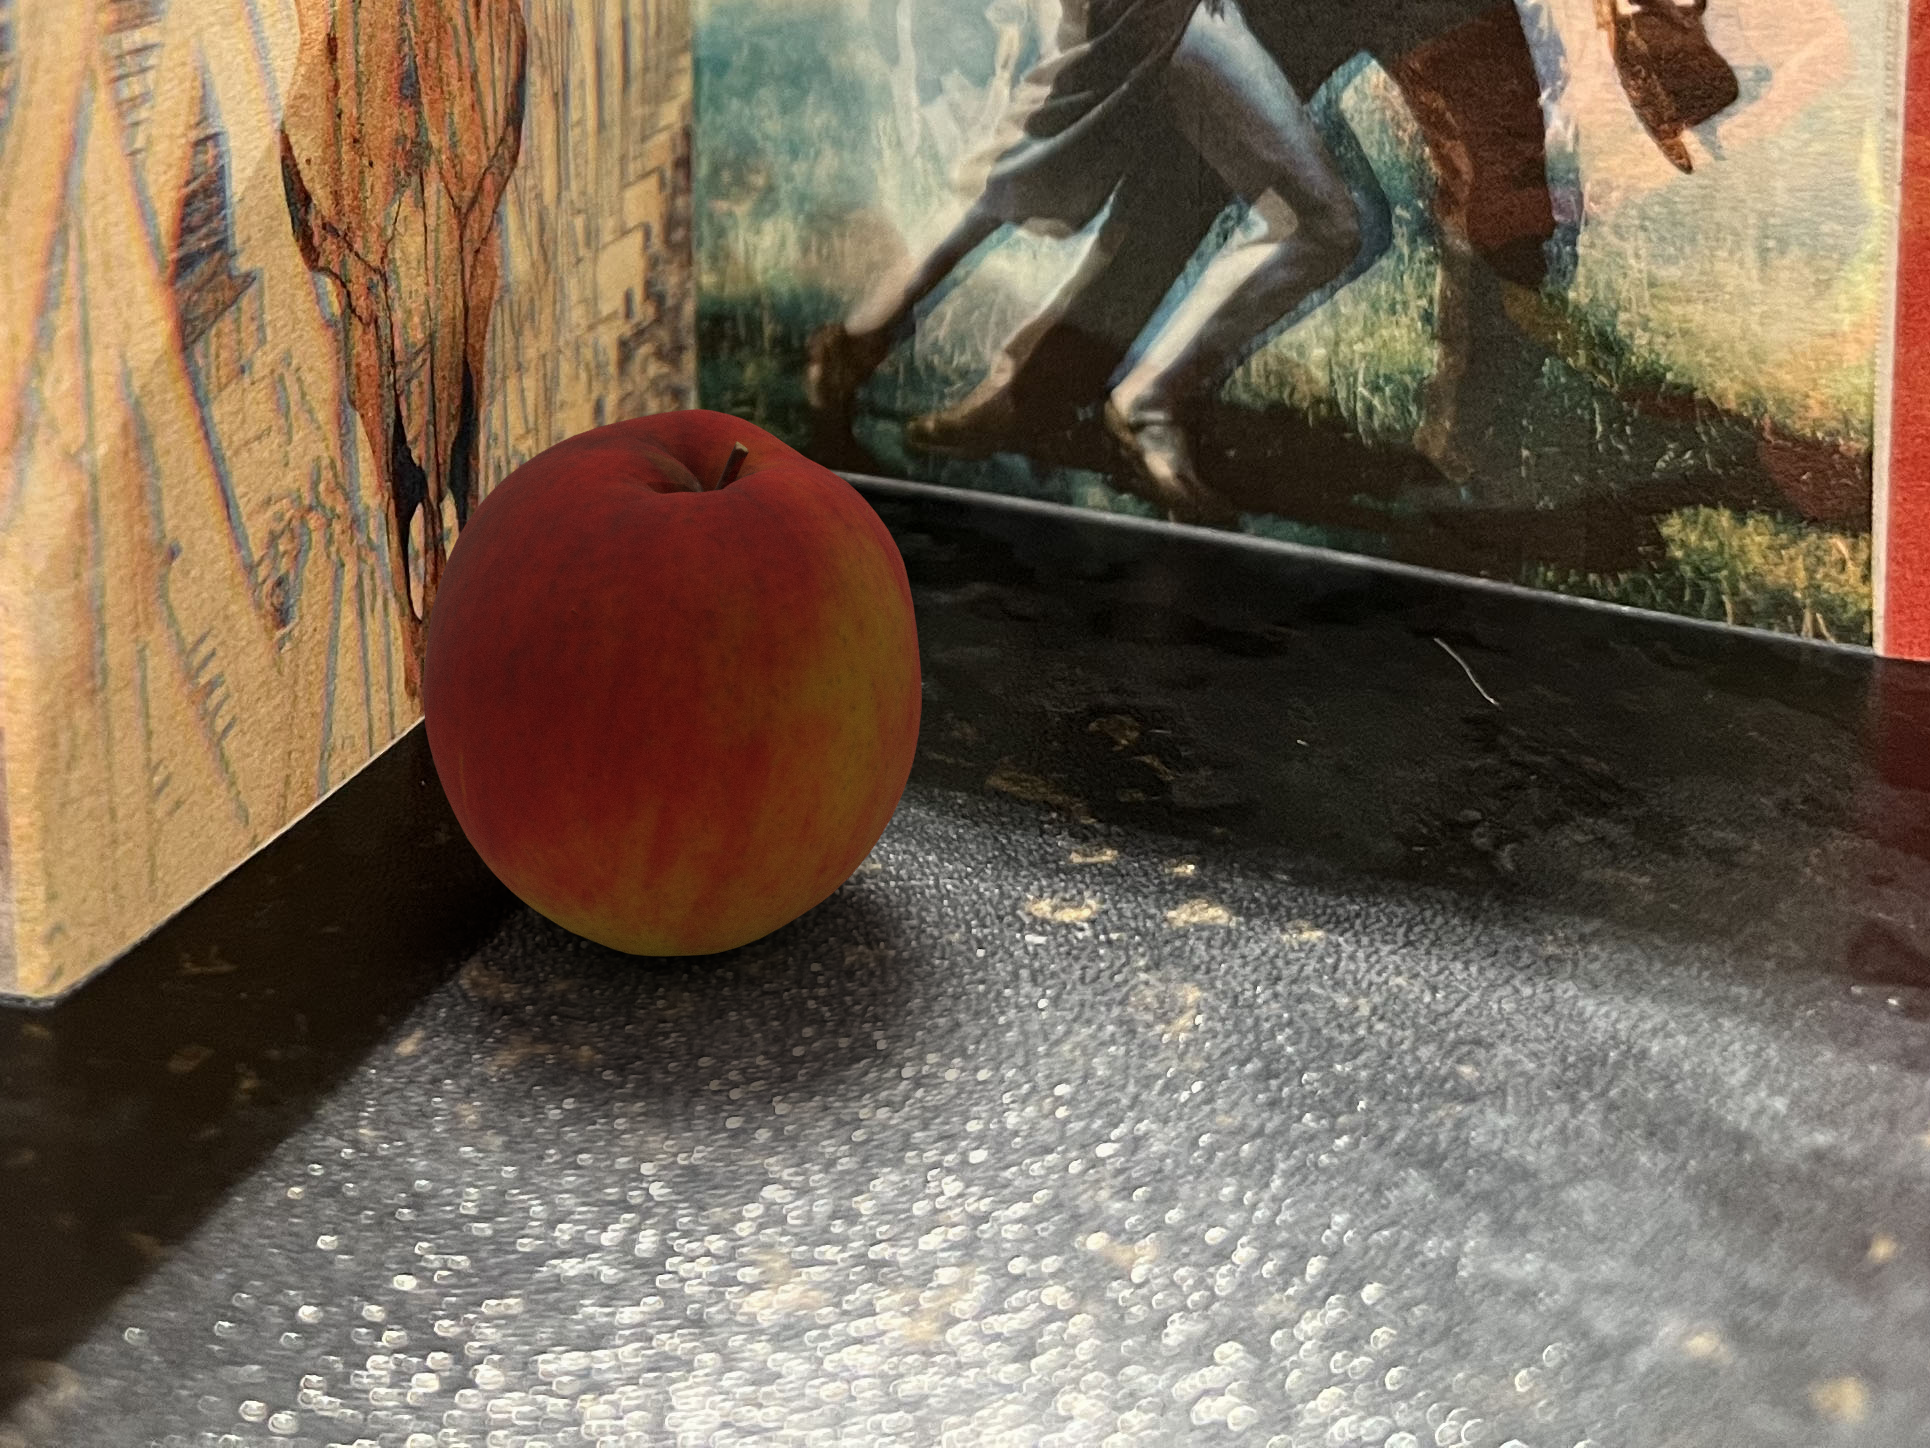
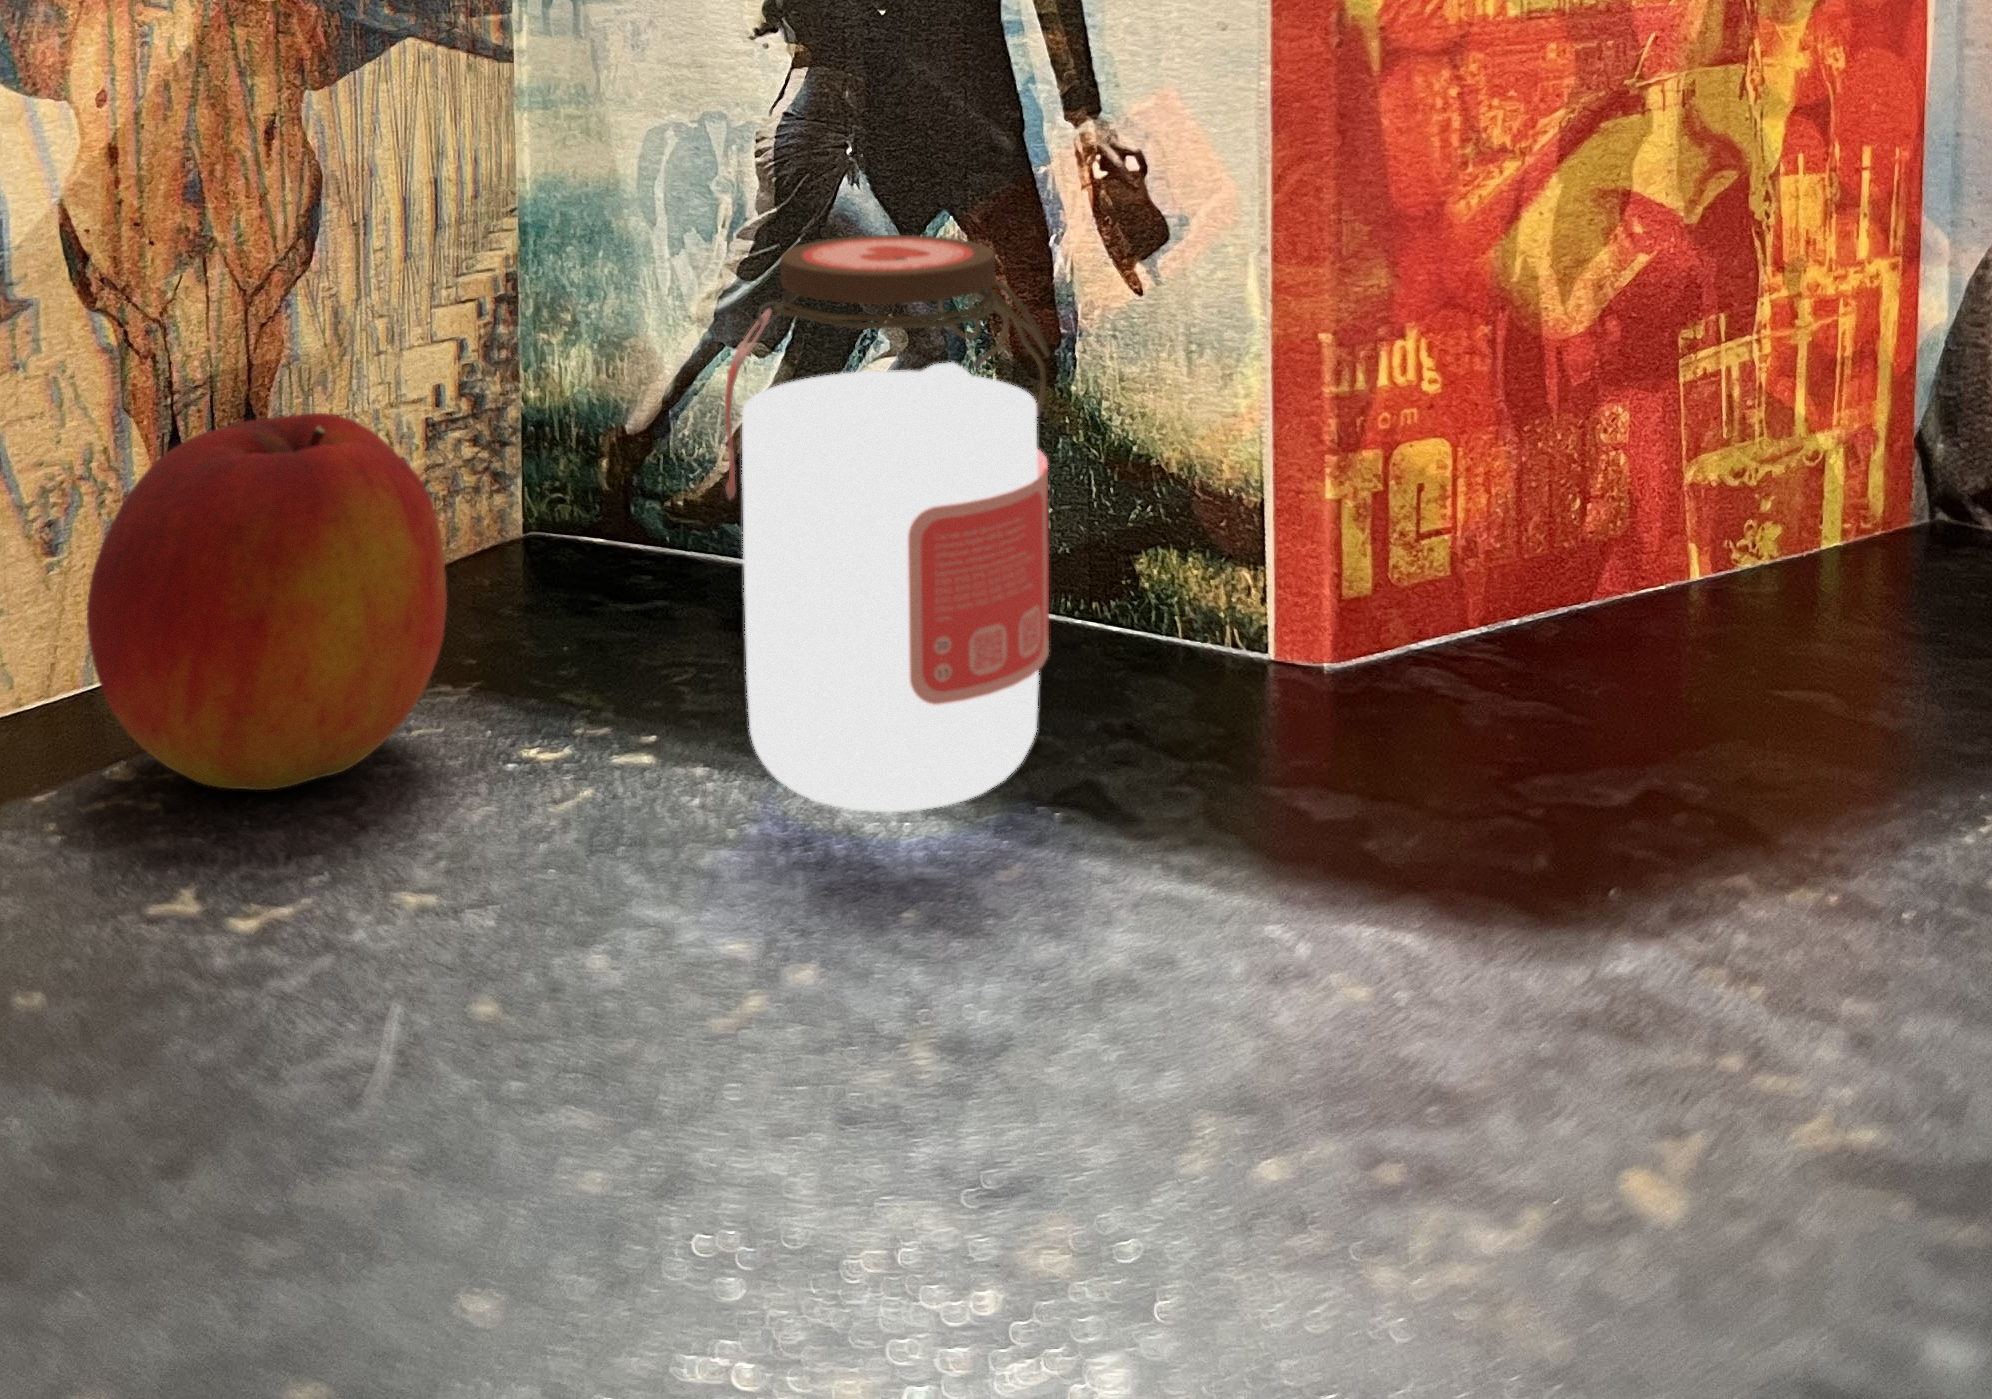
jar: none [1333,133,1809,961] -> present [725,235,1050,812]

